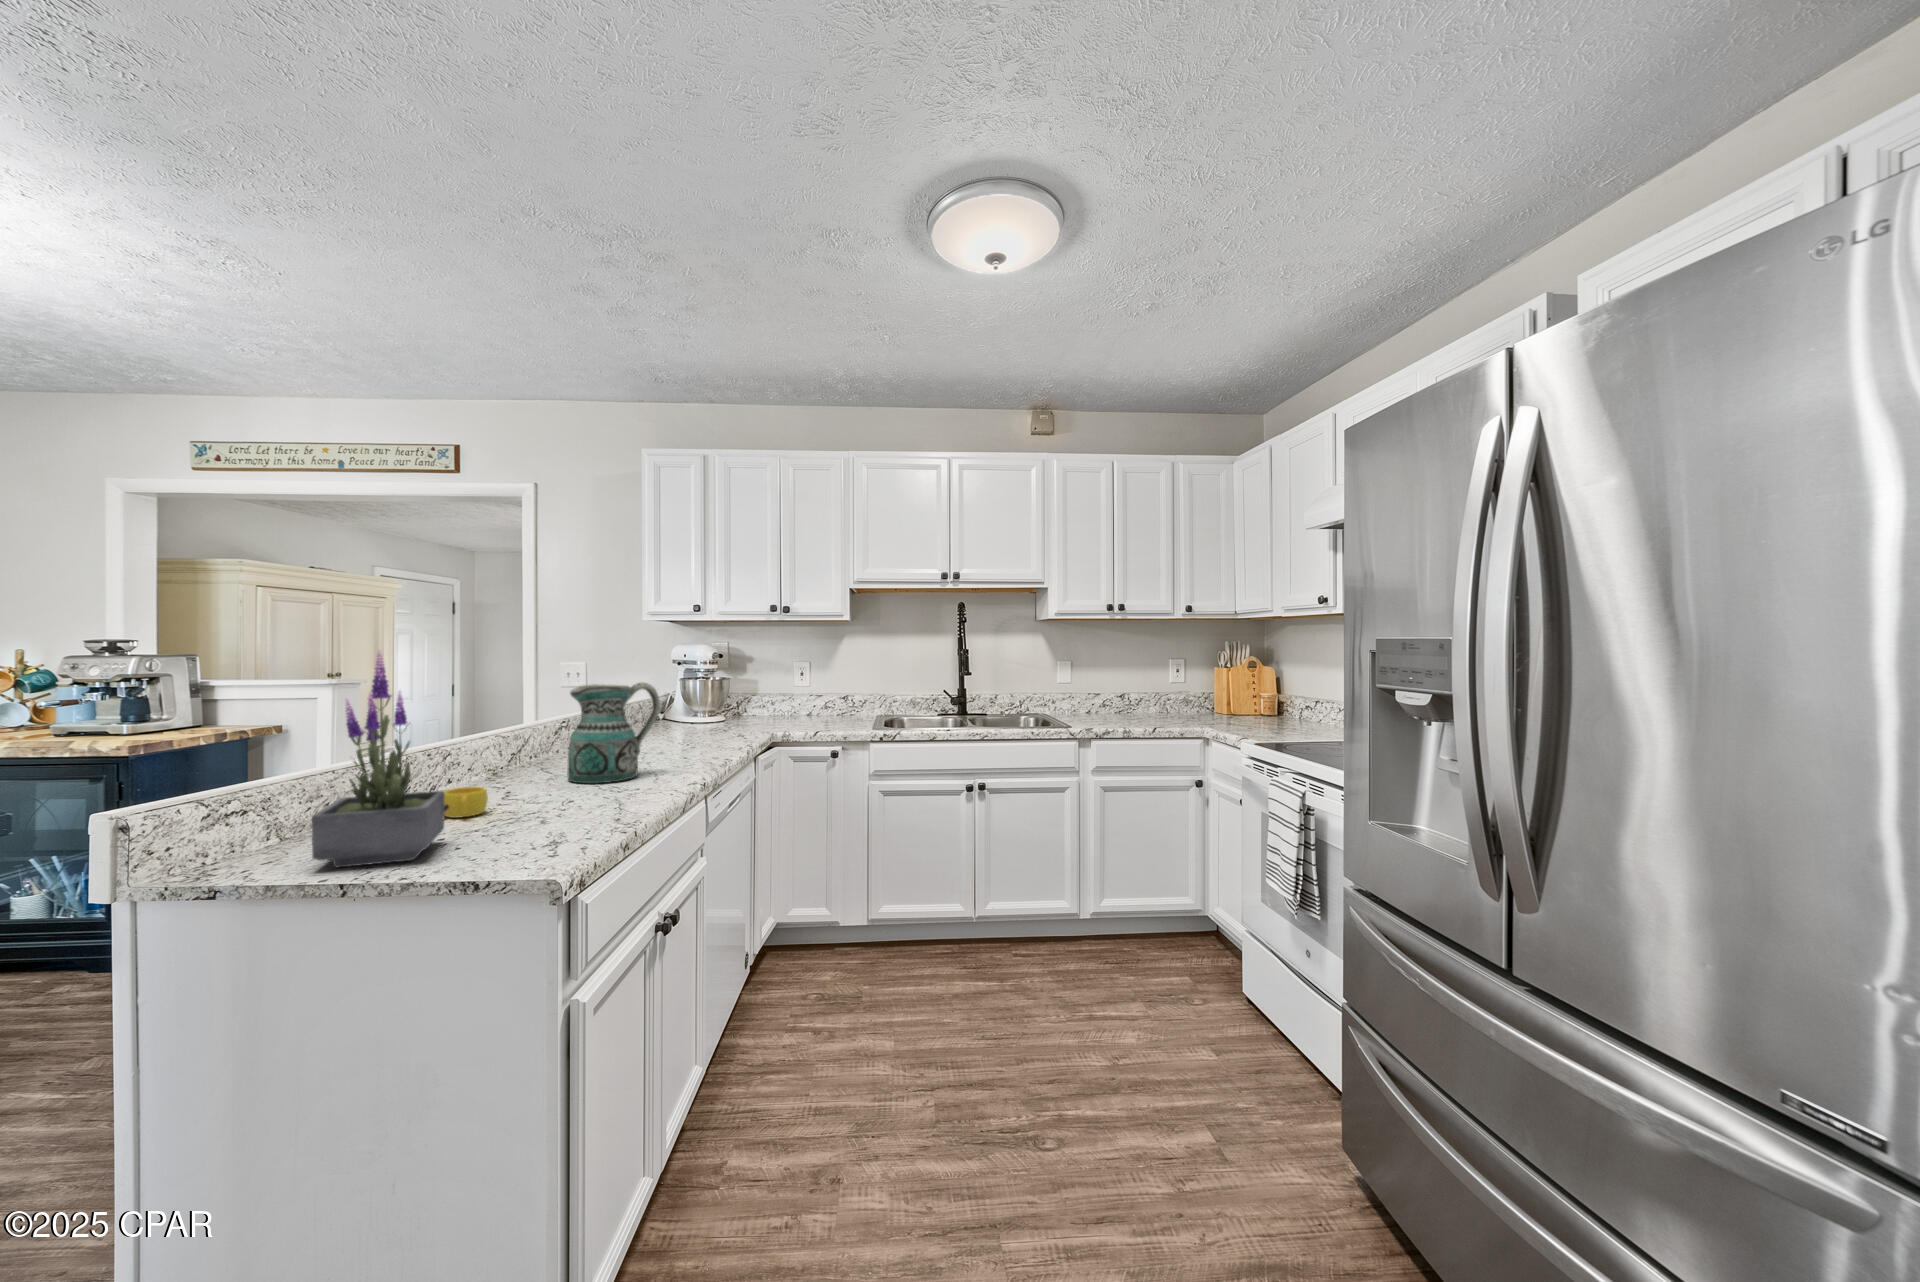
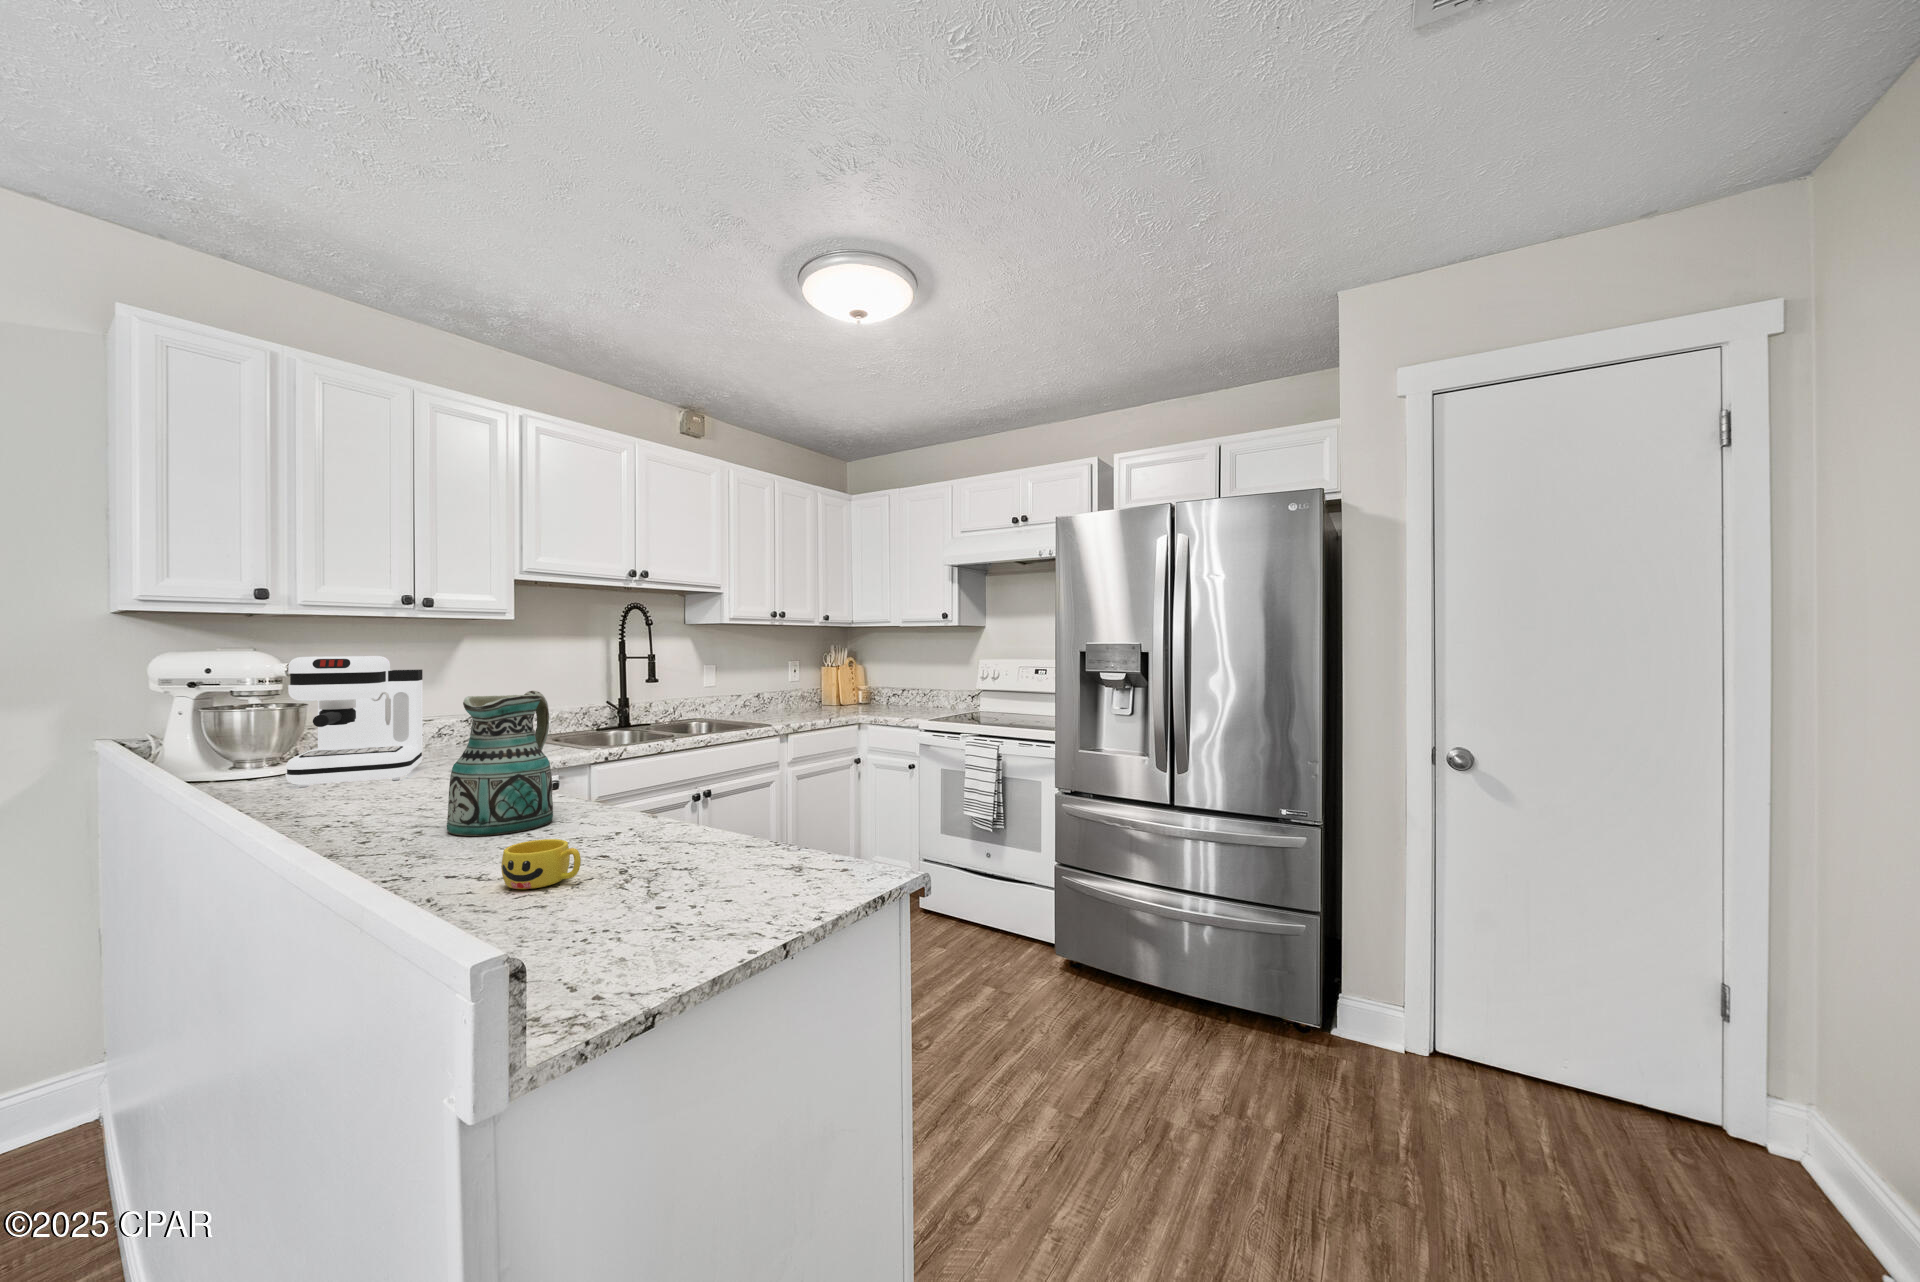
coffee maker: none [652,649,745,739] -> present [286,656,423,787]
potted plant: present [312,653,444,867] -> none [589,628,775,944]

